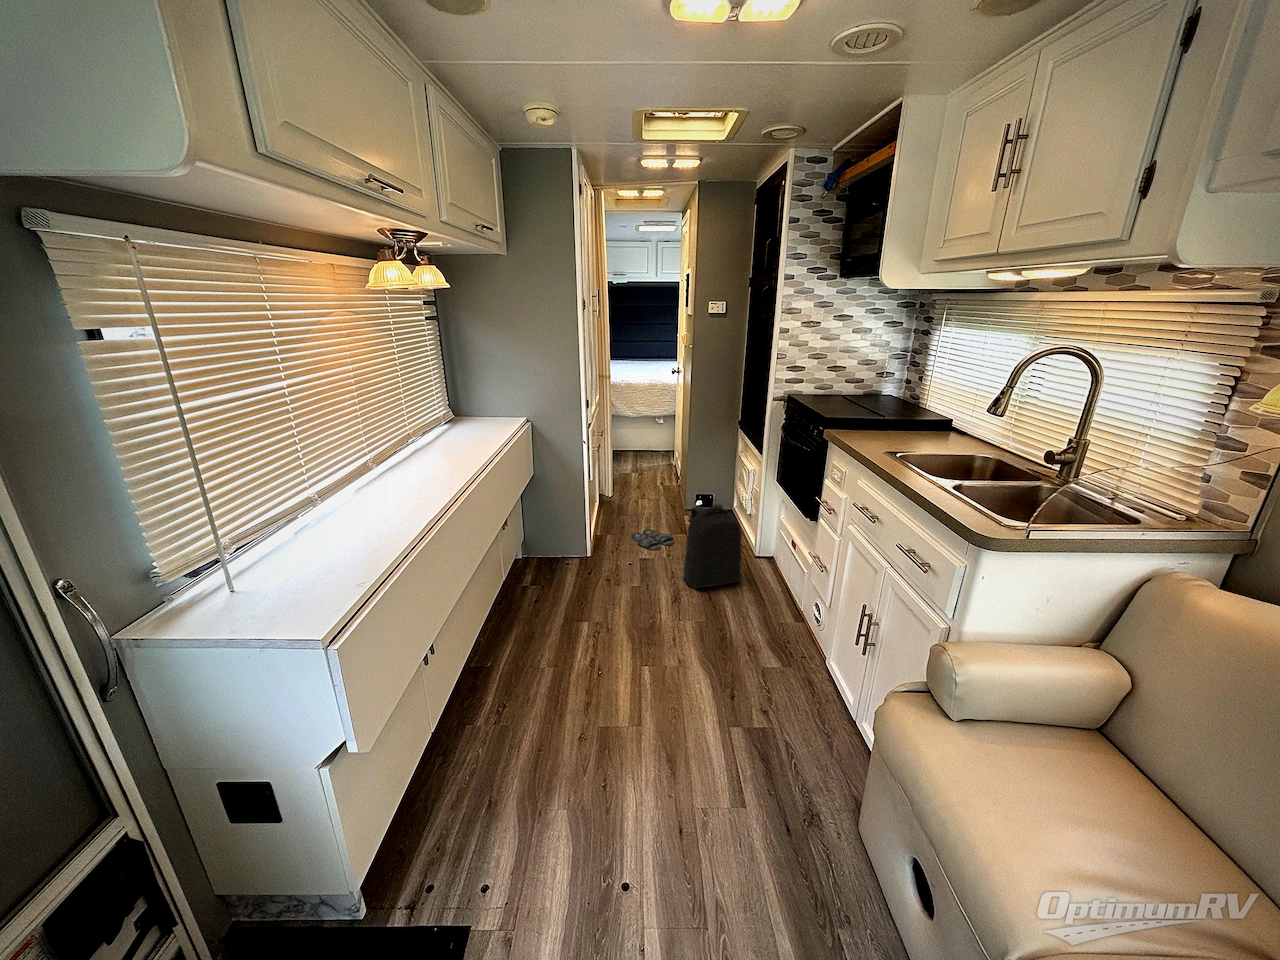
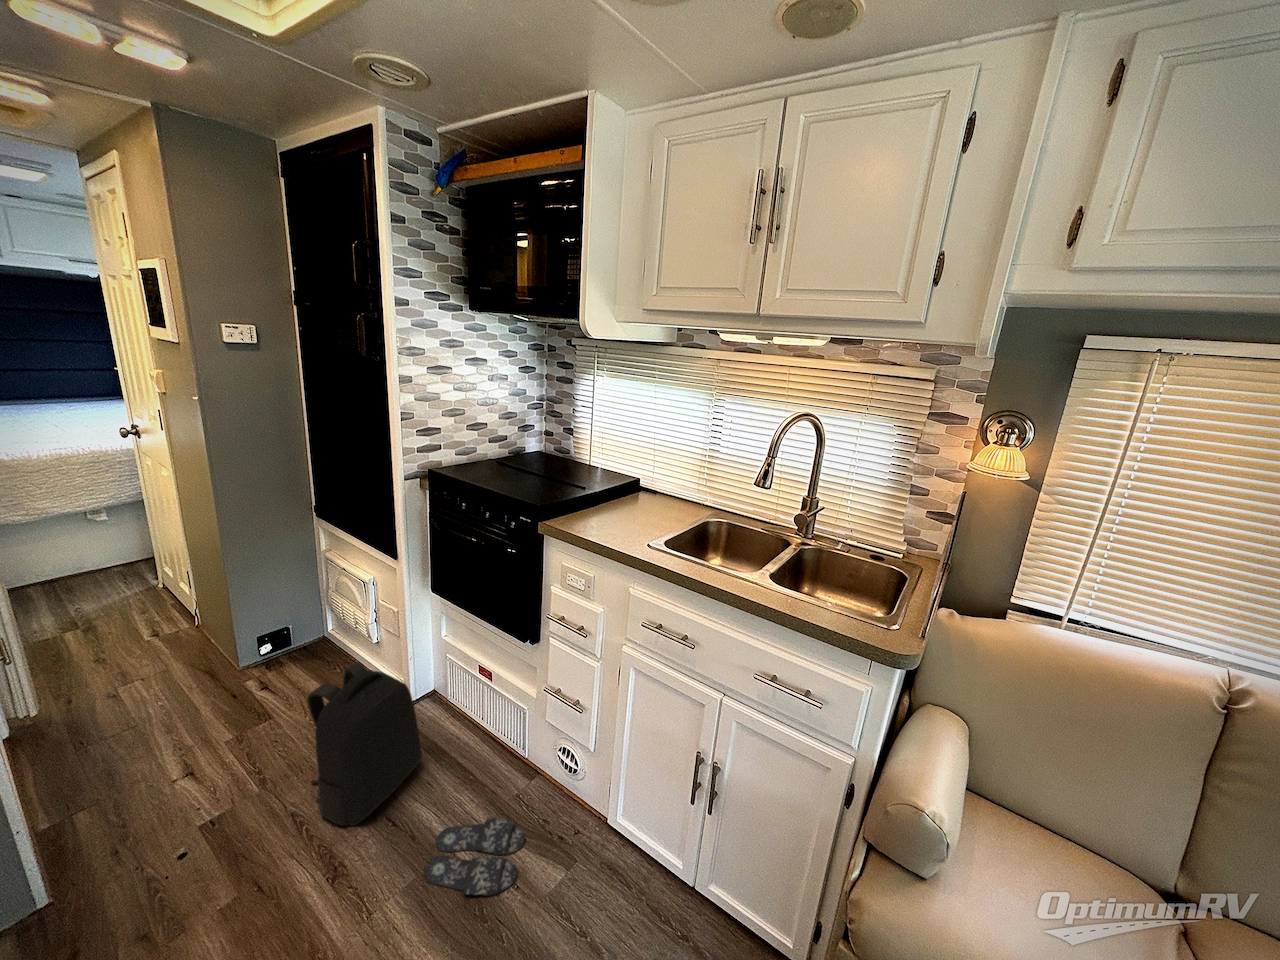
slippers: present [631,530,674,550] -> present [424,818,525,896]

